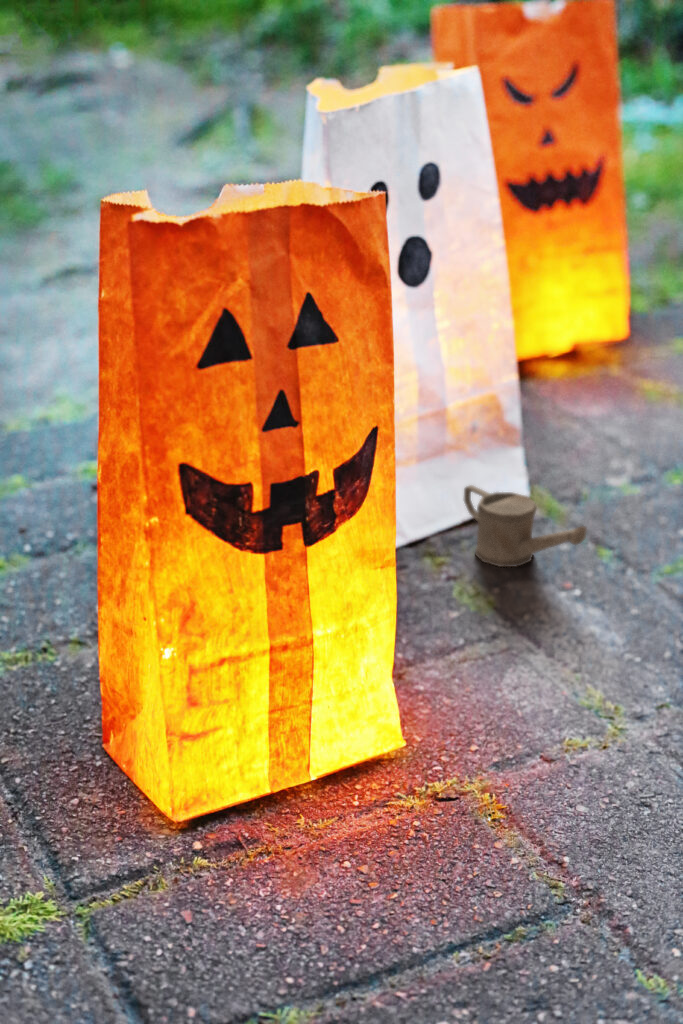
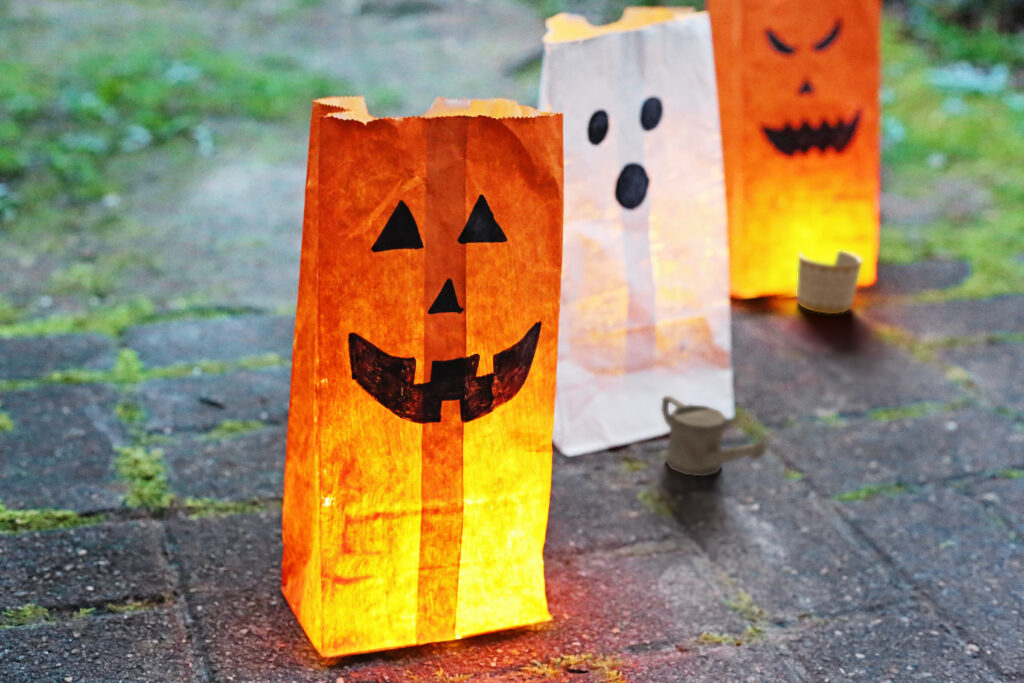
planter: none [563,314,628,381] -> present [797,251,862,314]

